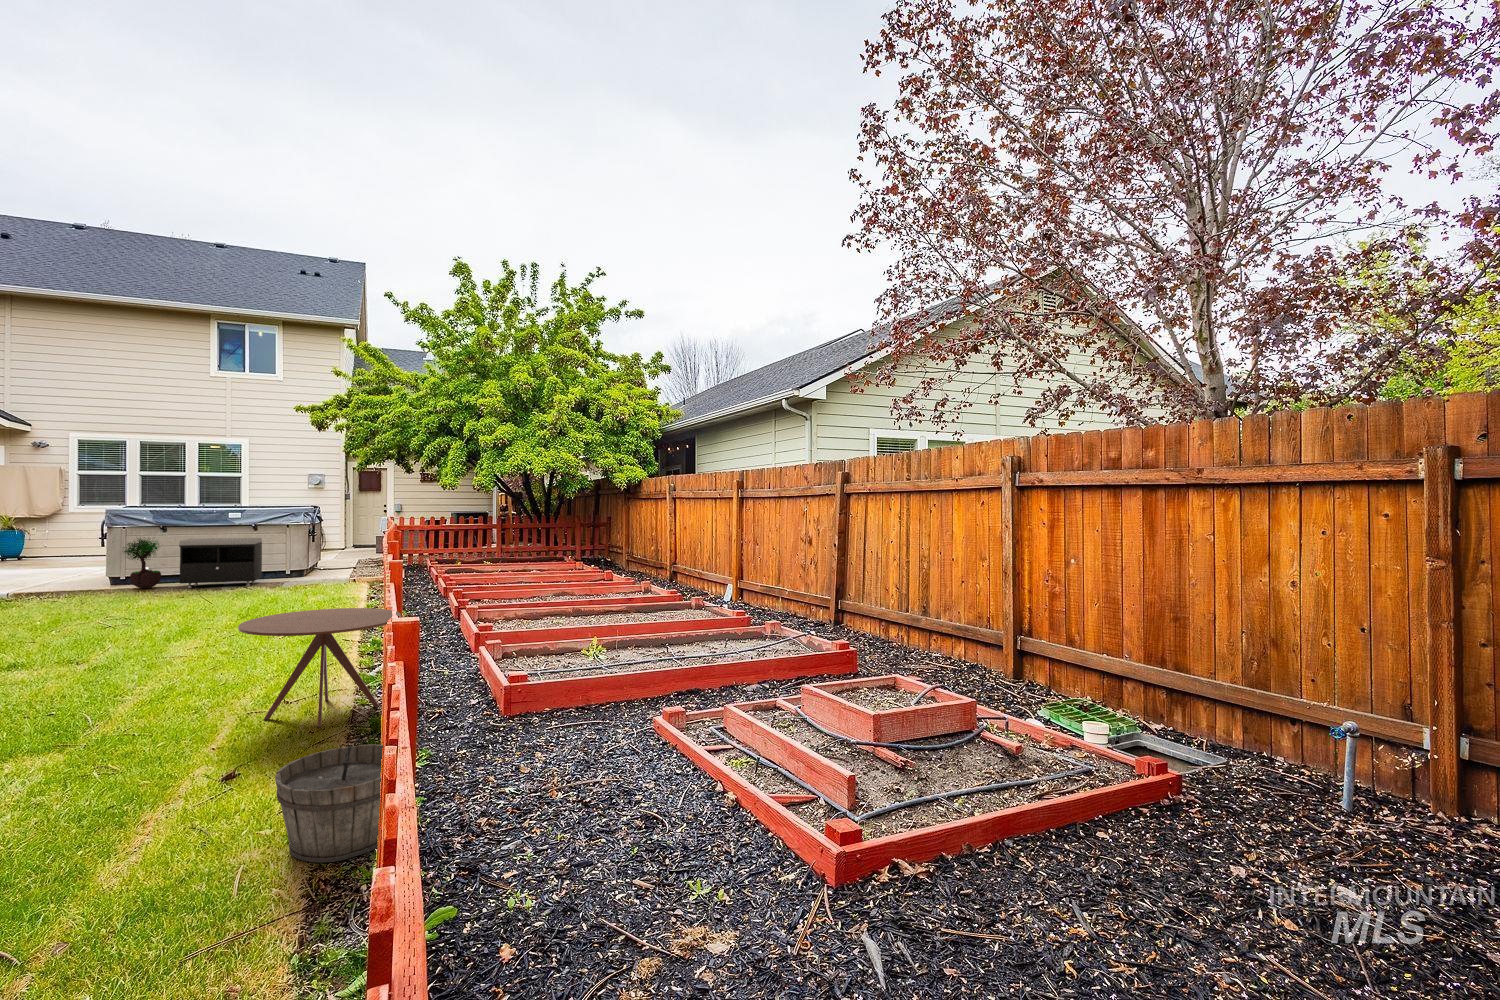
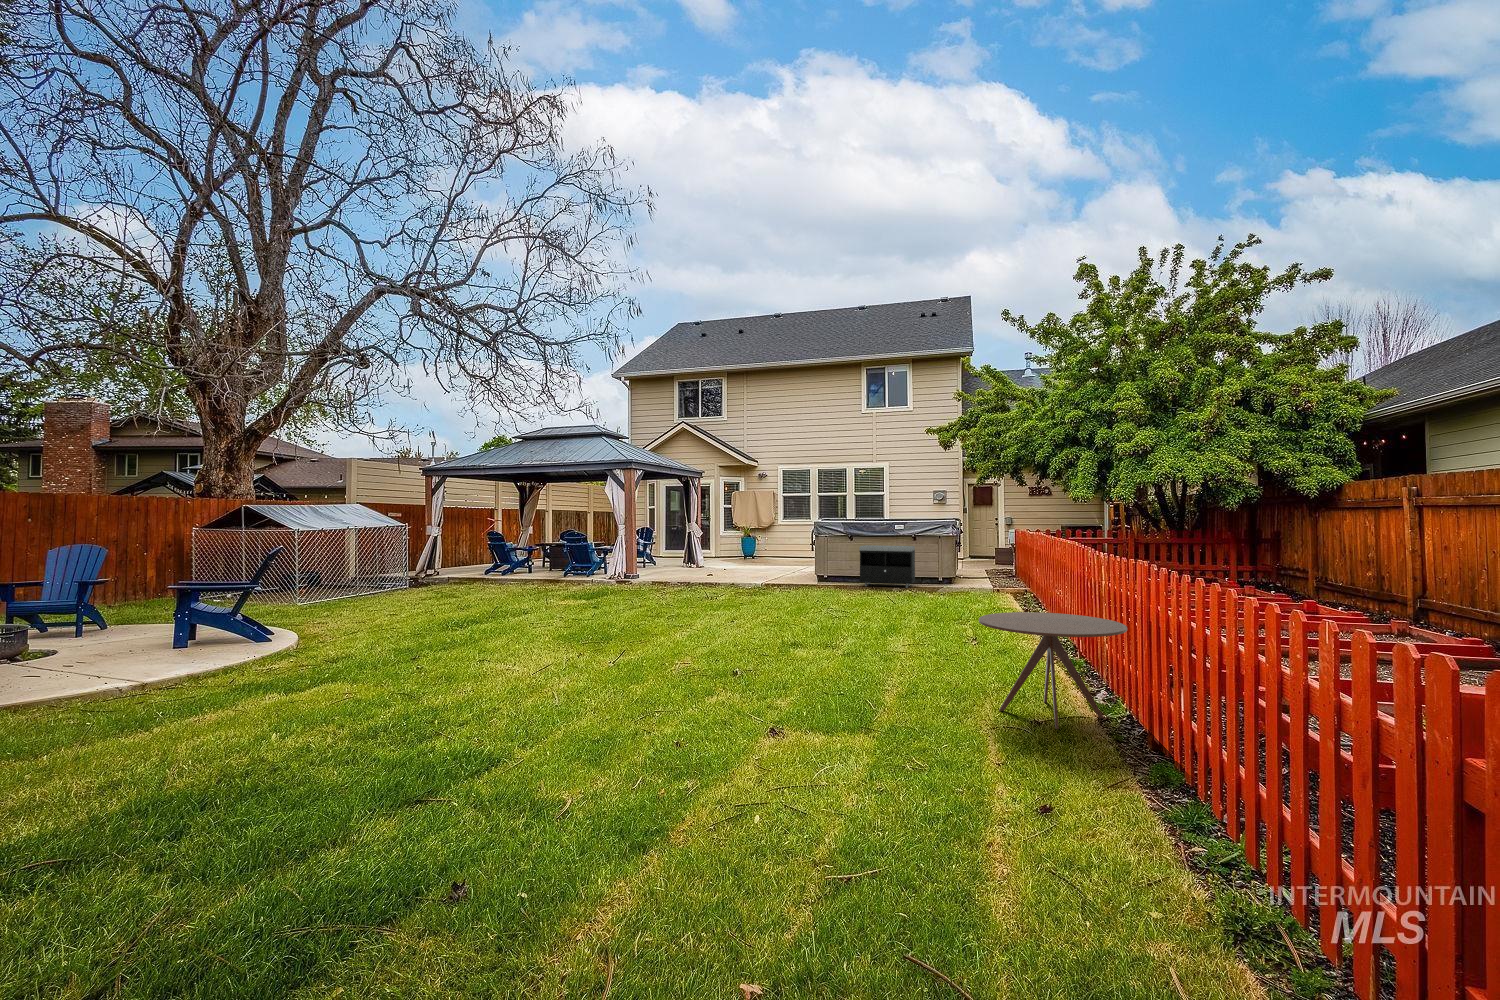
potted tree: present [123,537,161,588] -> none [823,540,848,584]
wooden bucket: present [275,739,383,863] -> none [1098,755,1251,886]

